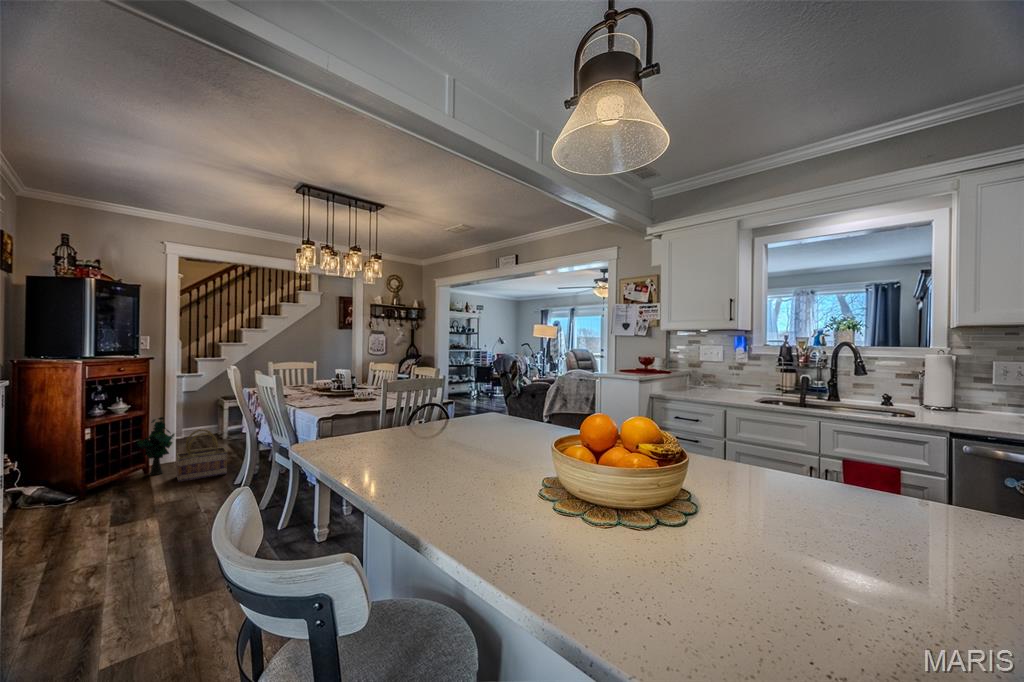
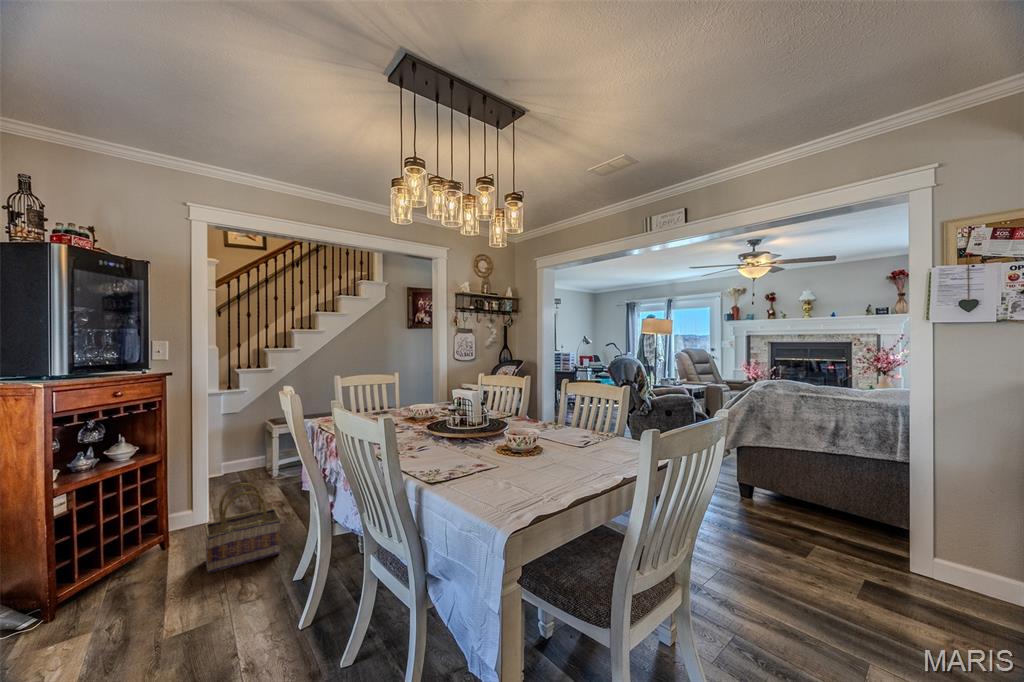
decorative plant: present [138,417,175,475] -> none [146,463,205,556]

